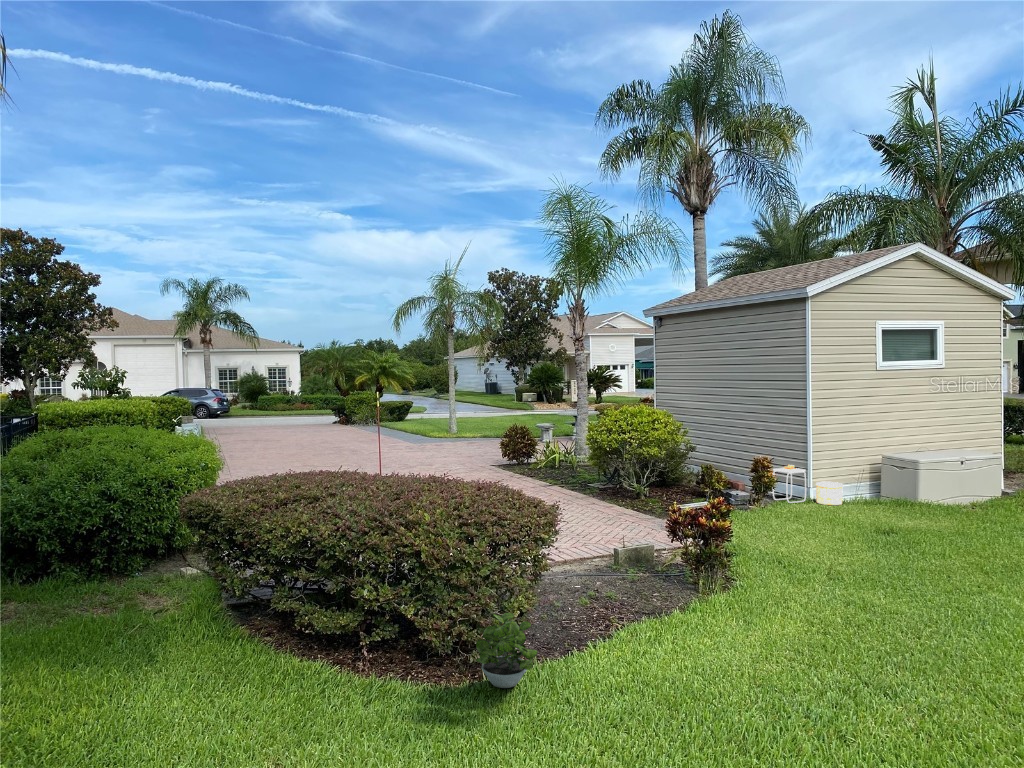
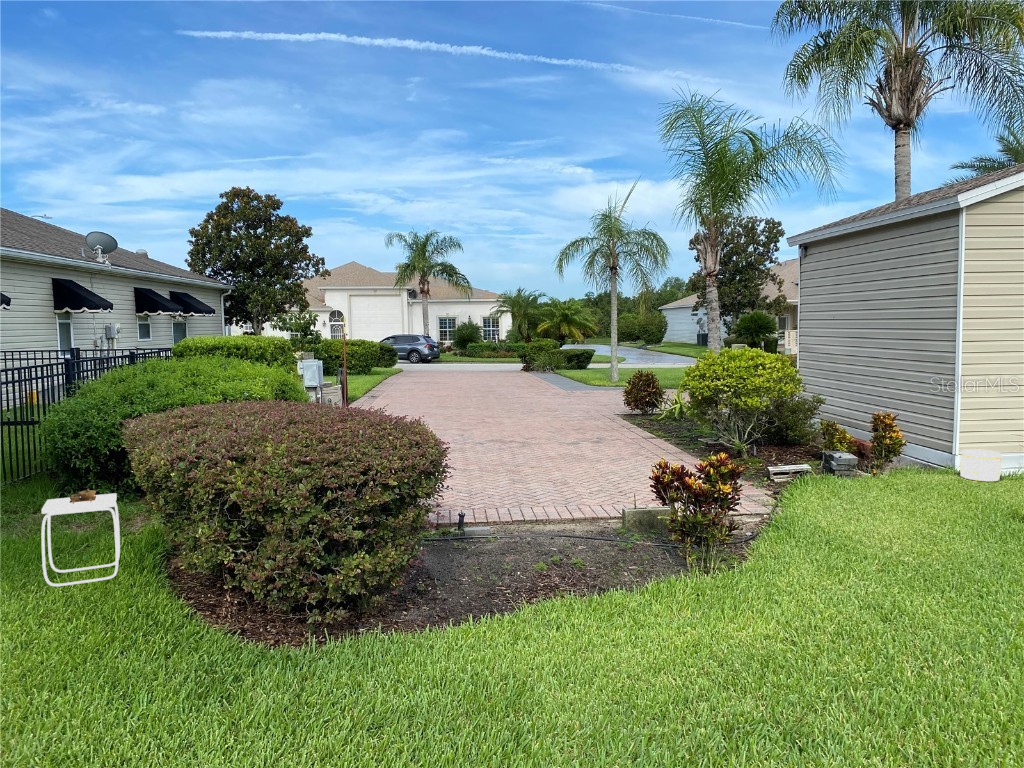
side table: present [773,464,806,503] -> present [42,488,120,586]
potted plant: present [476,613,537,688] -> none [204,546,287,630]

